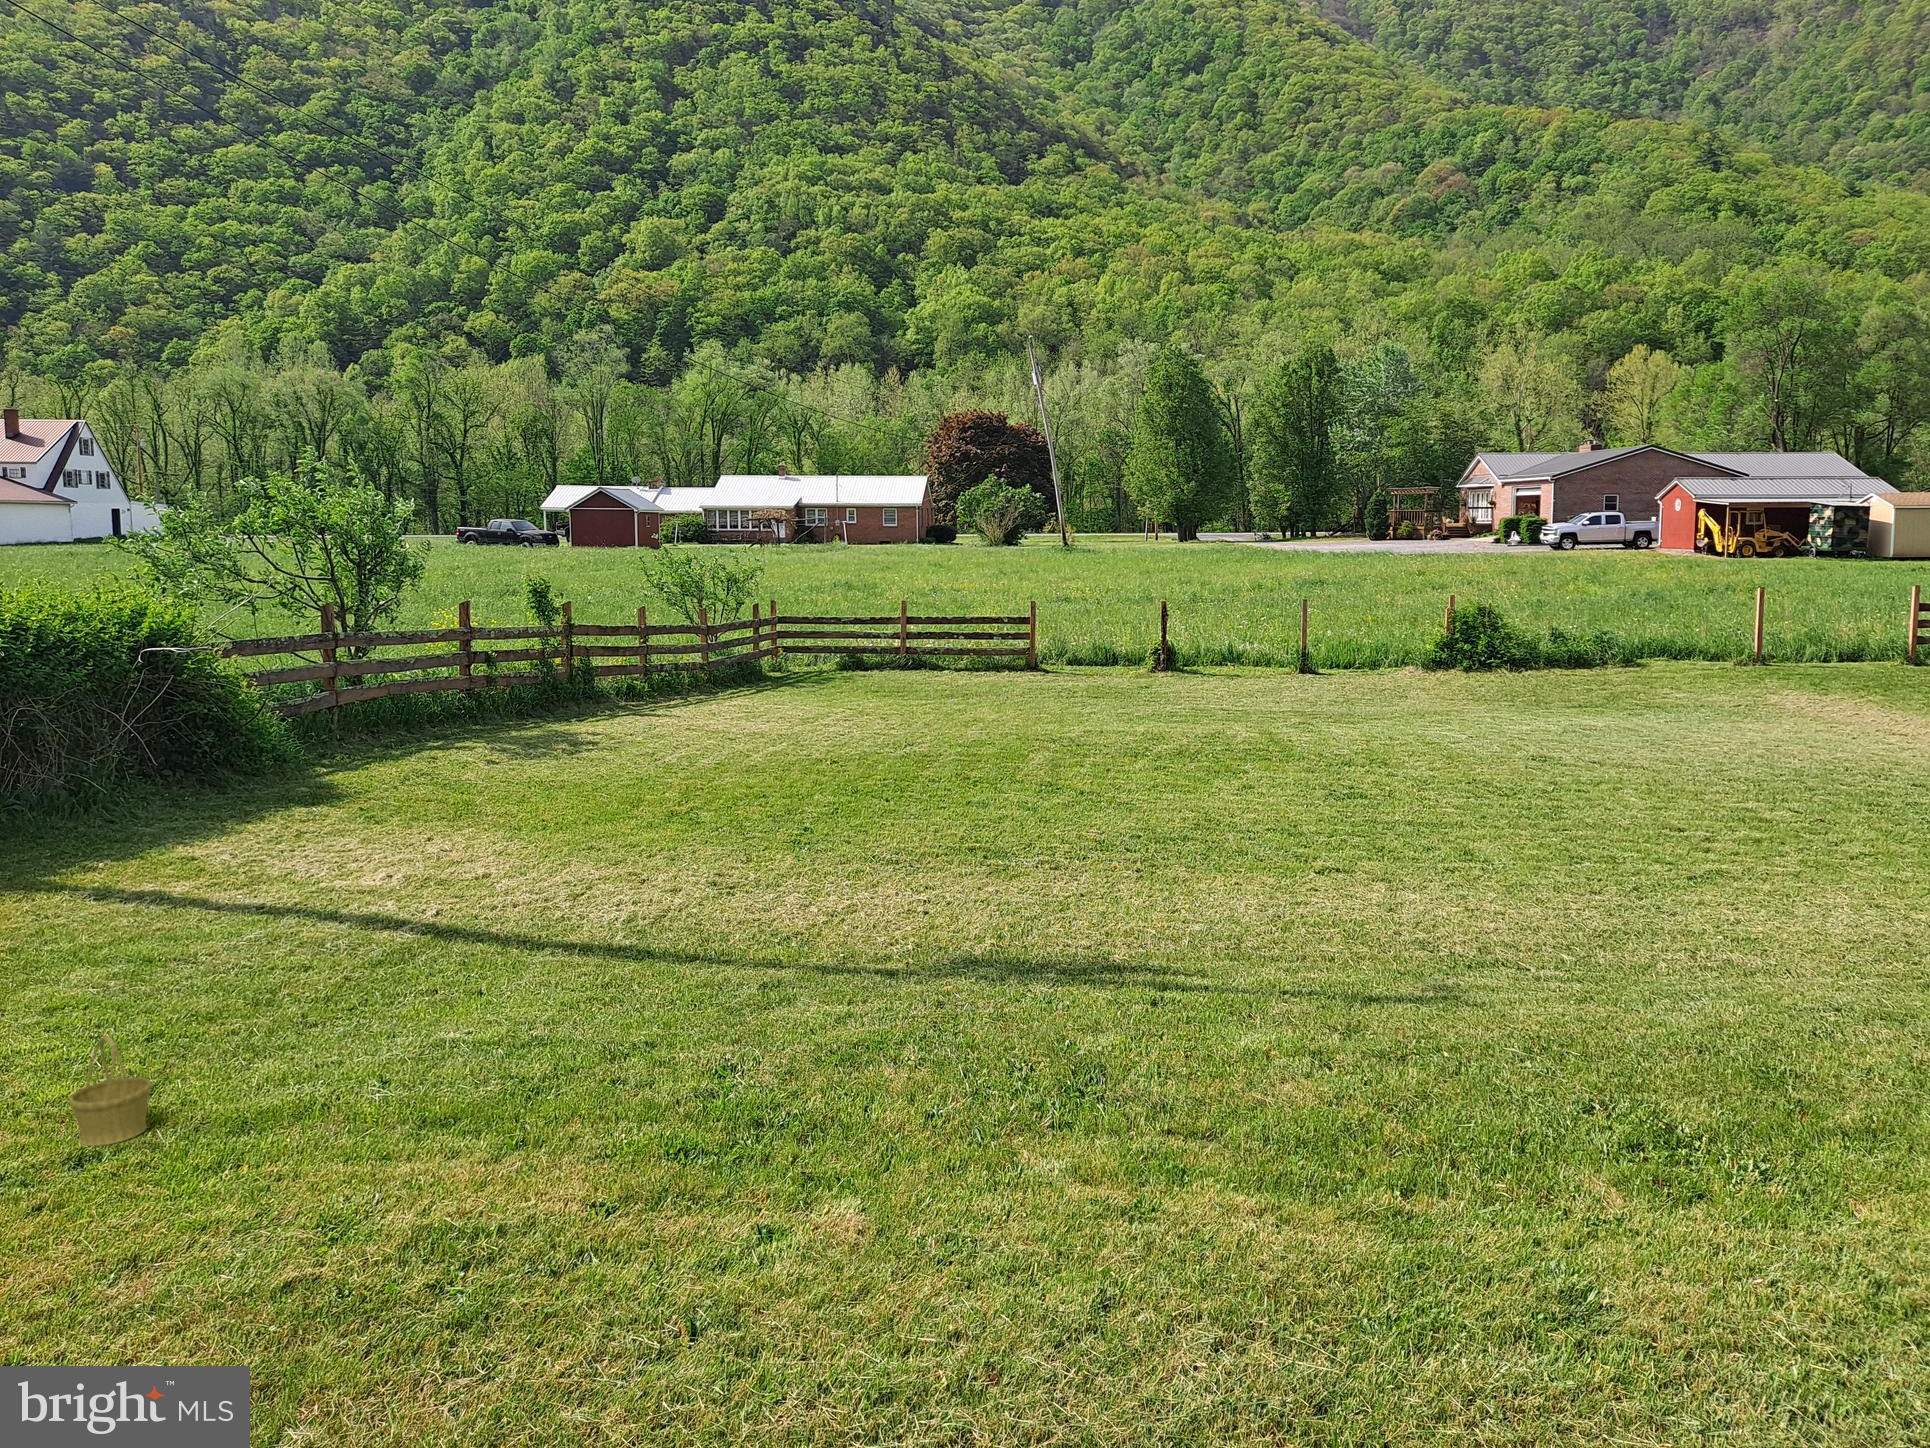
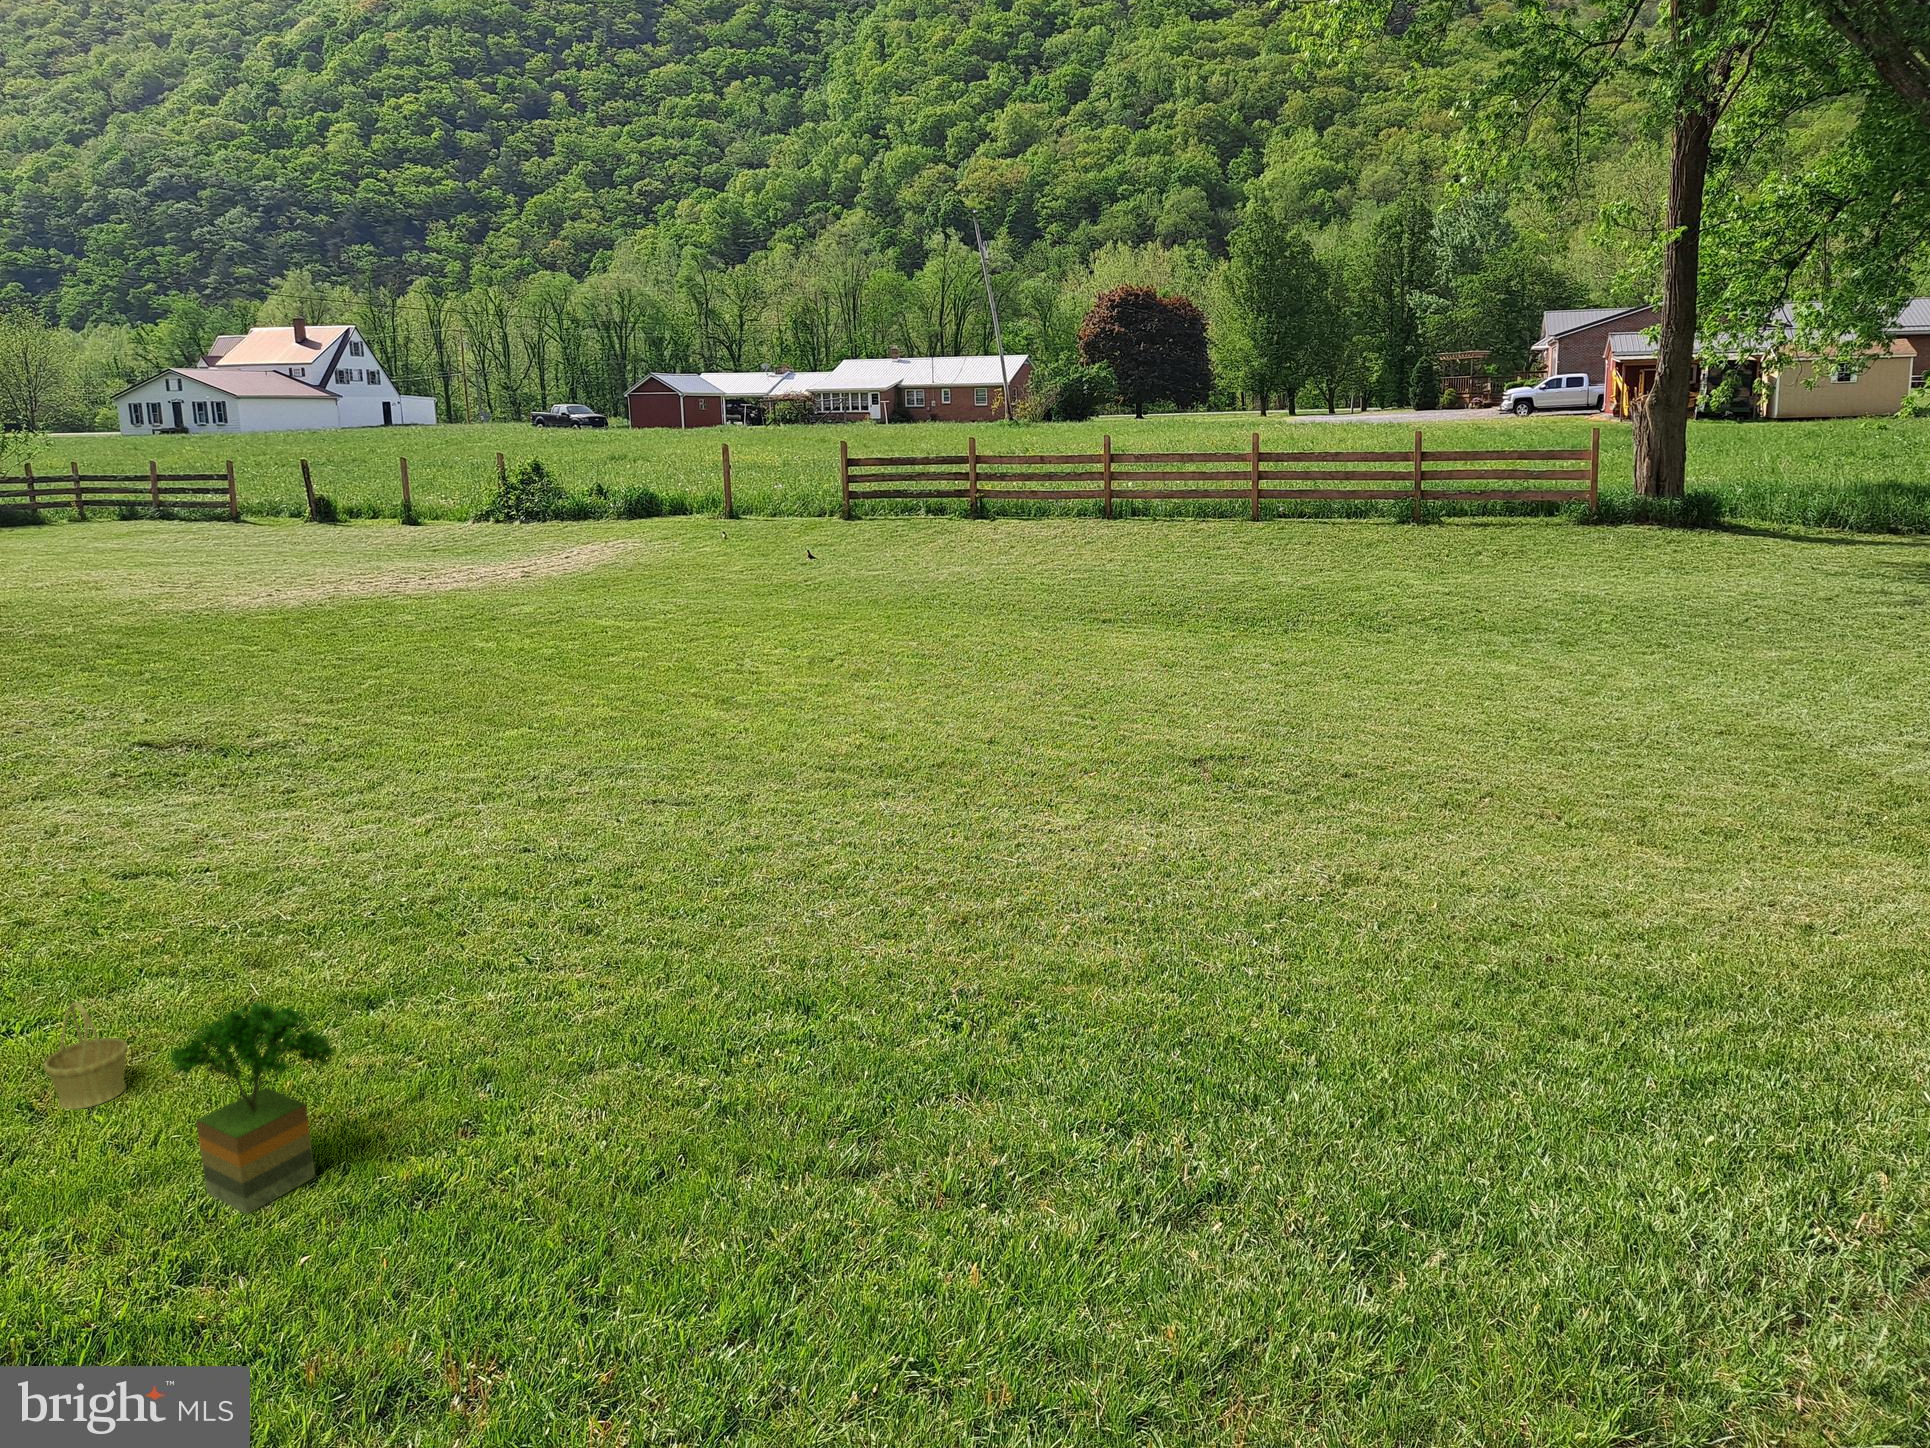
potted tree: none [191,1018,360,1237] -> present [170,1002,336,1214]

